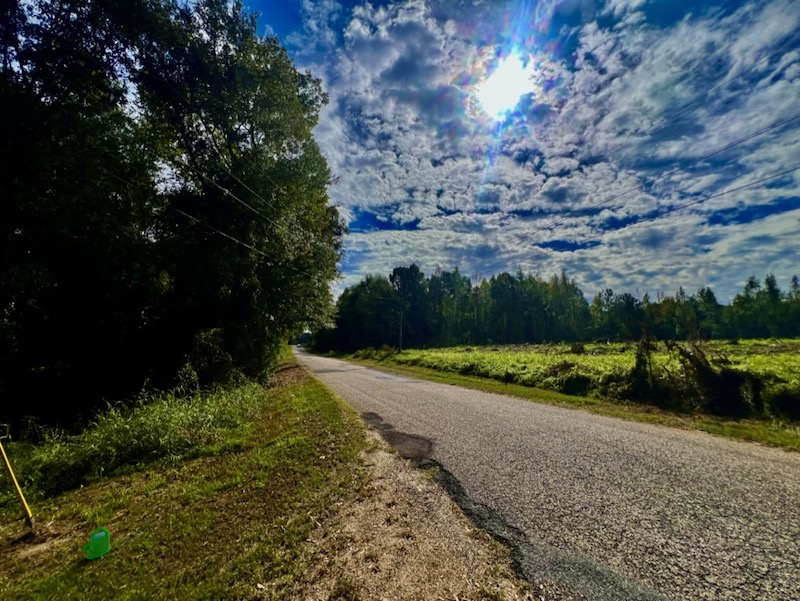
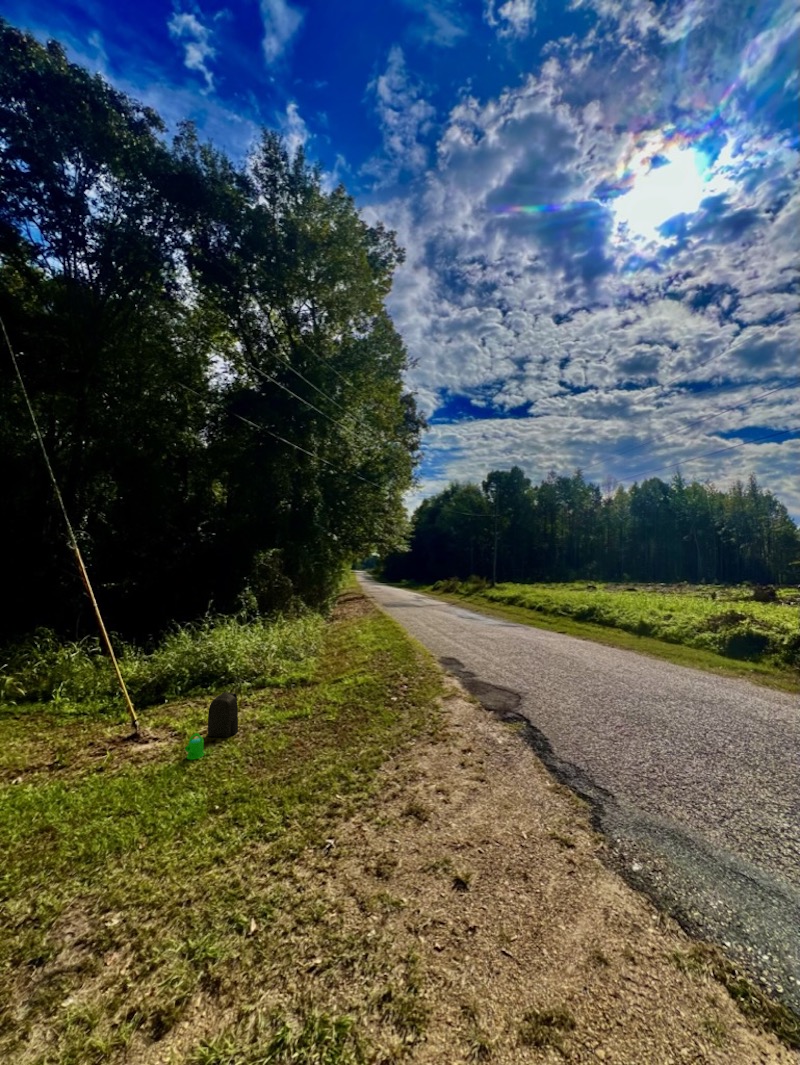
backpack: none [121,473,159,524] -> present [208,692,238,737]

